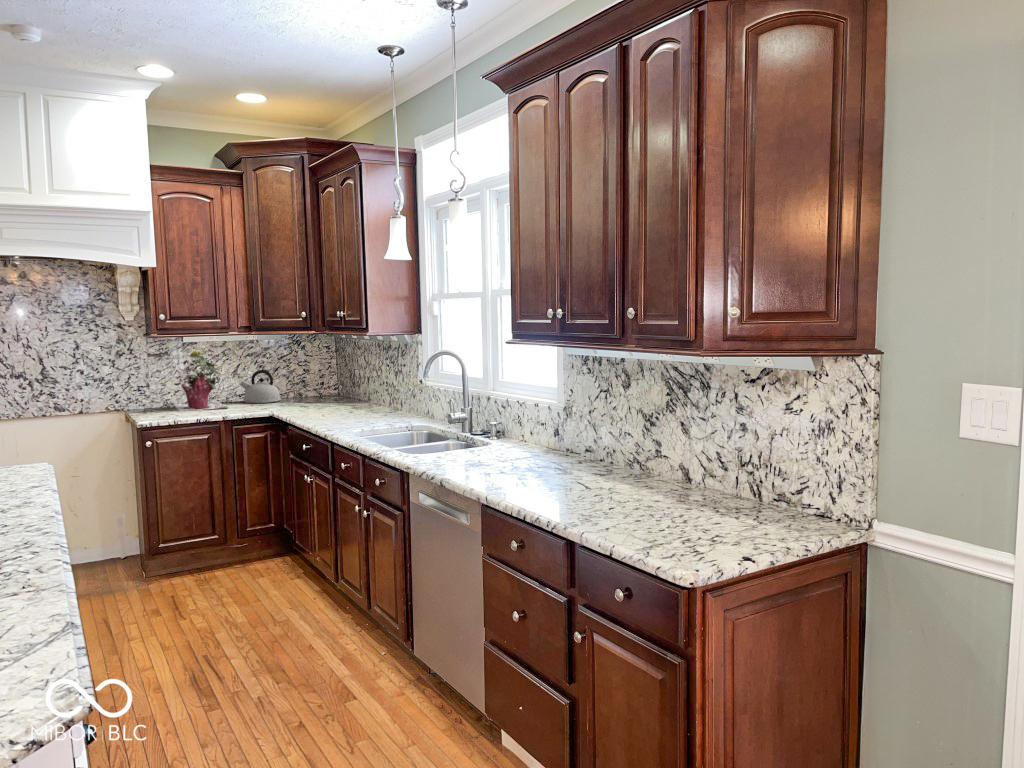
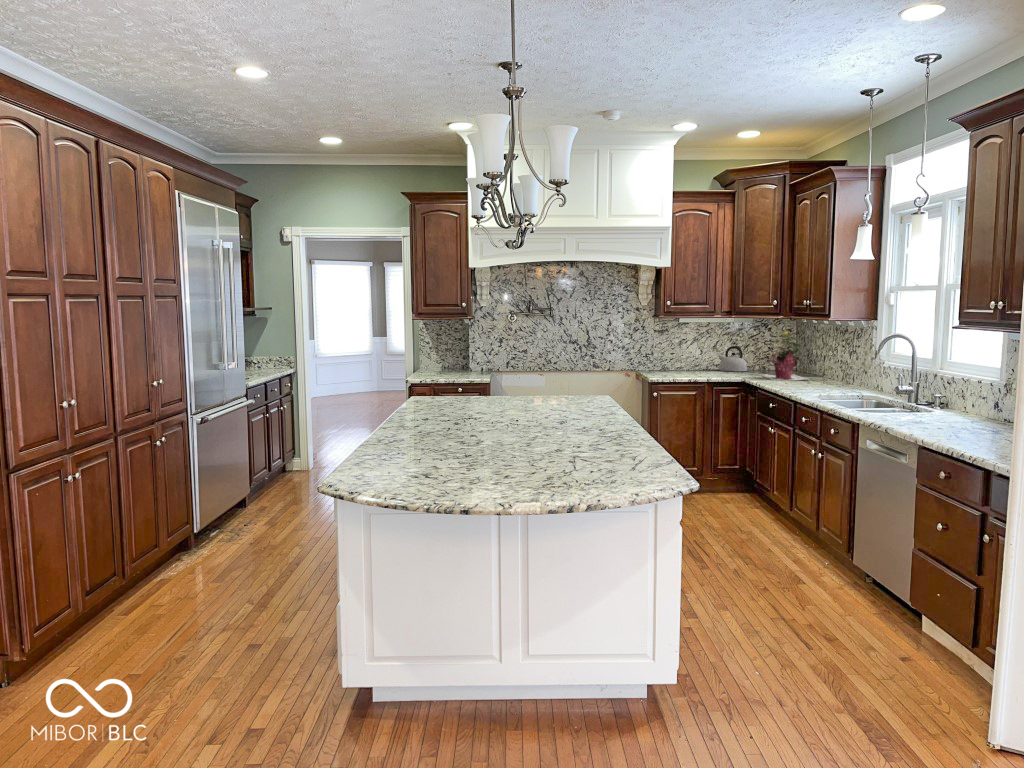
potted plant: present [175,350,228,411] -> present [763,332,809,380]

